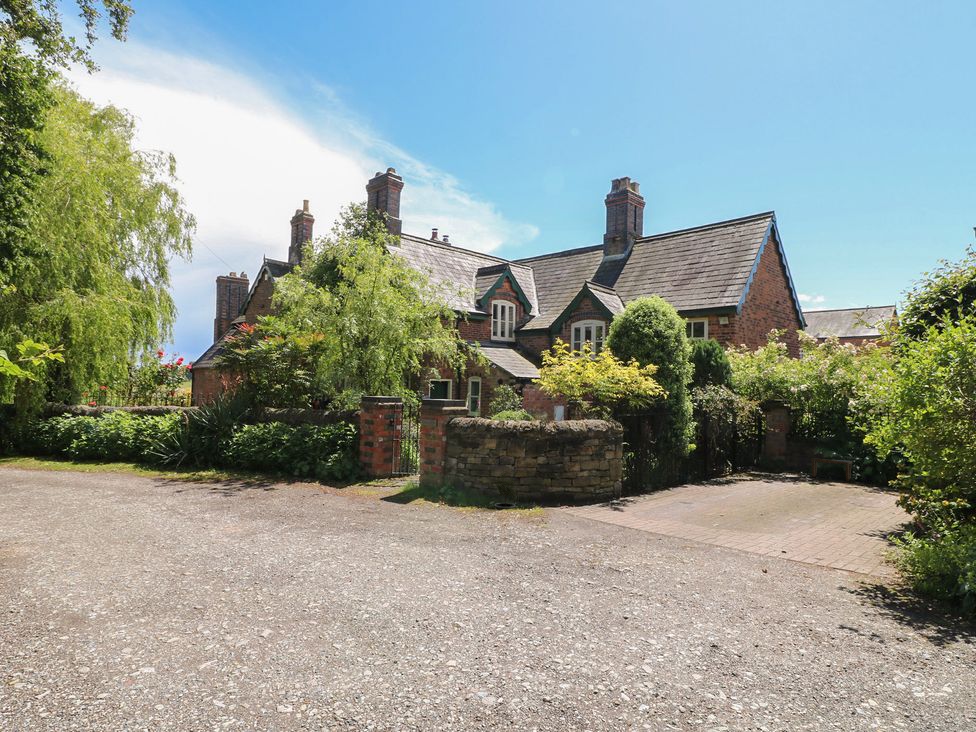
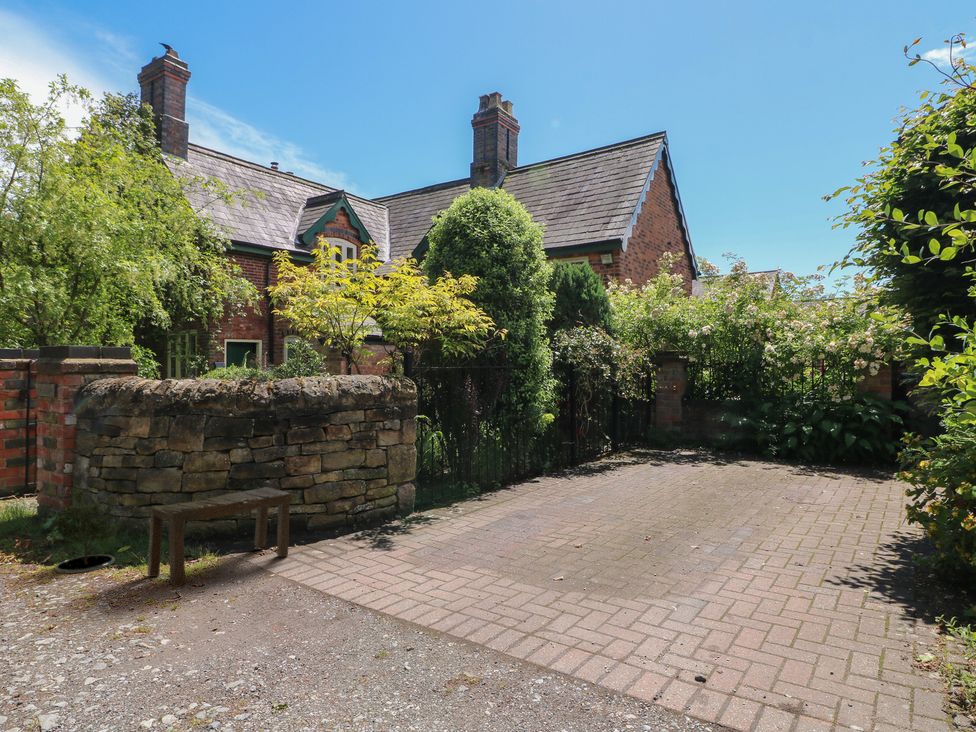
bench: present [811,458,852,481] -> present [148,487,292,586]

